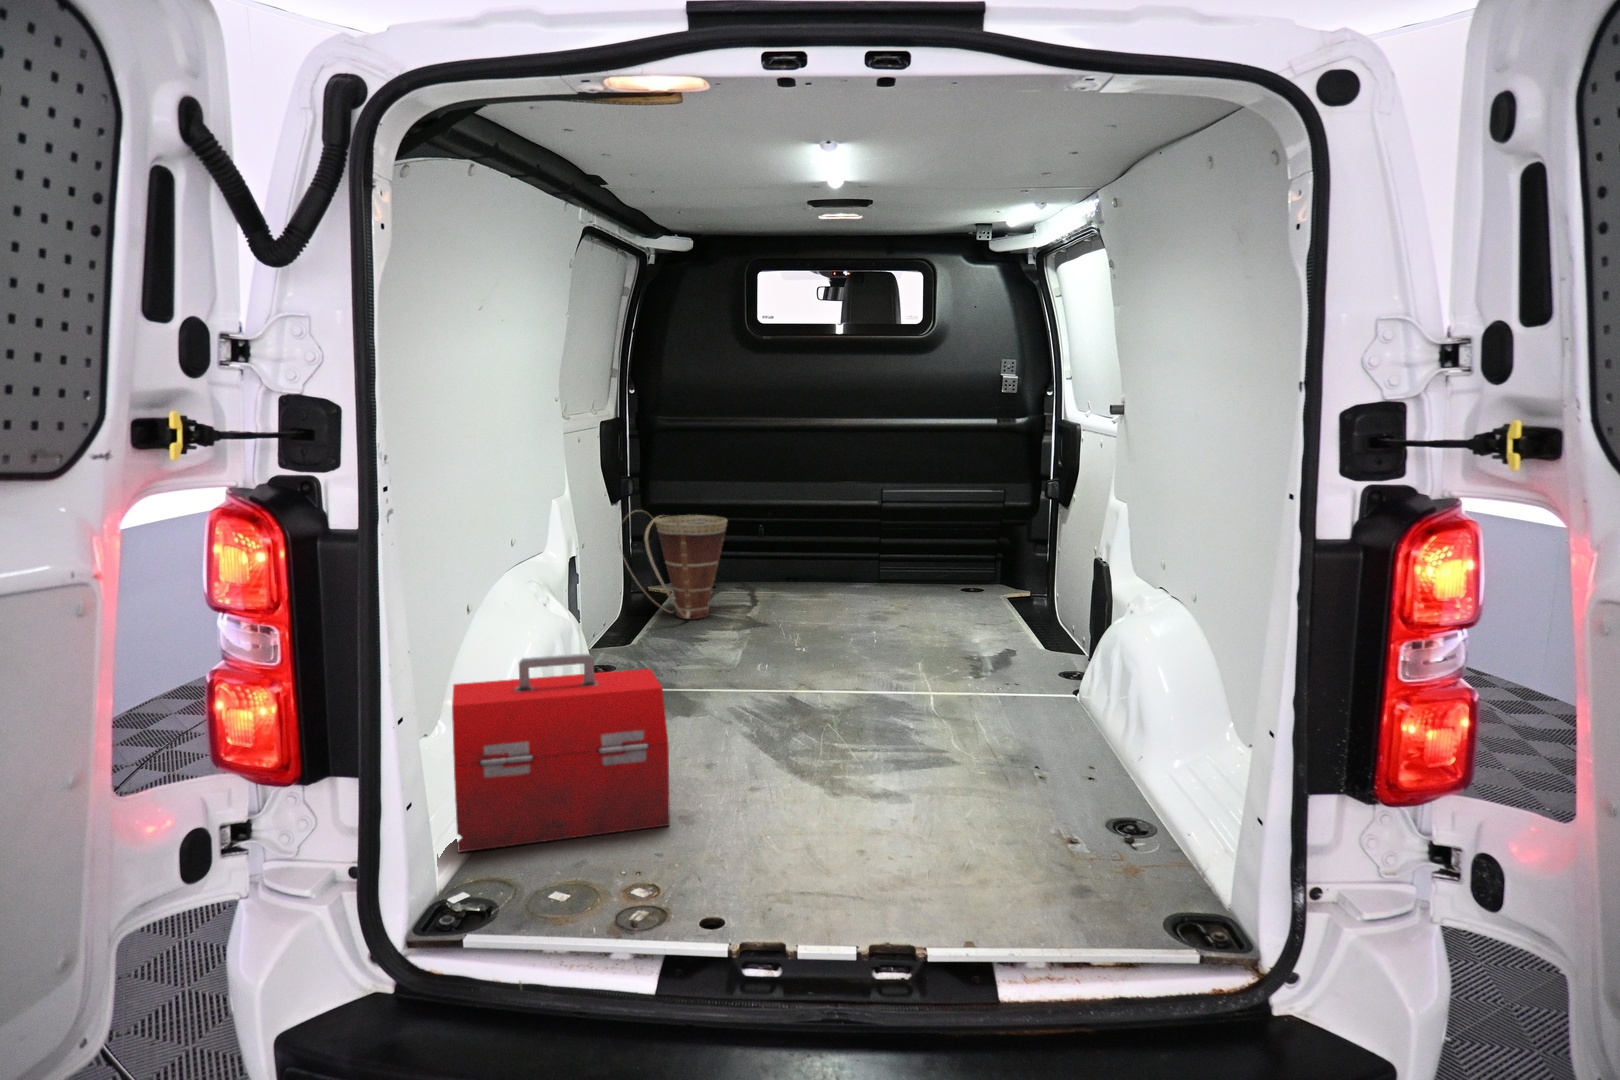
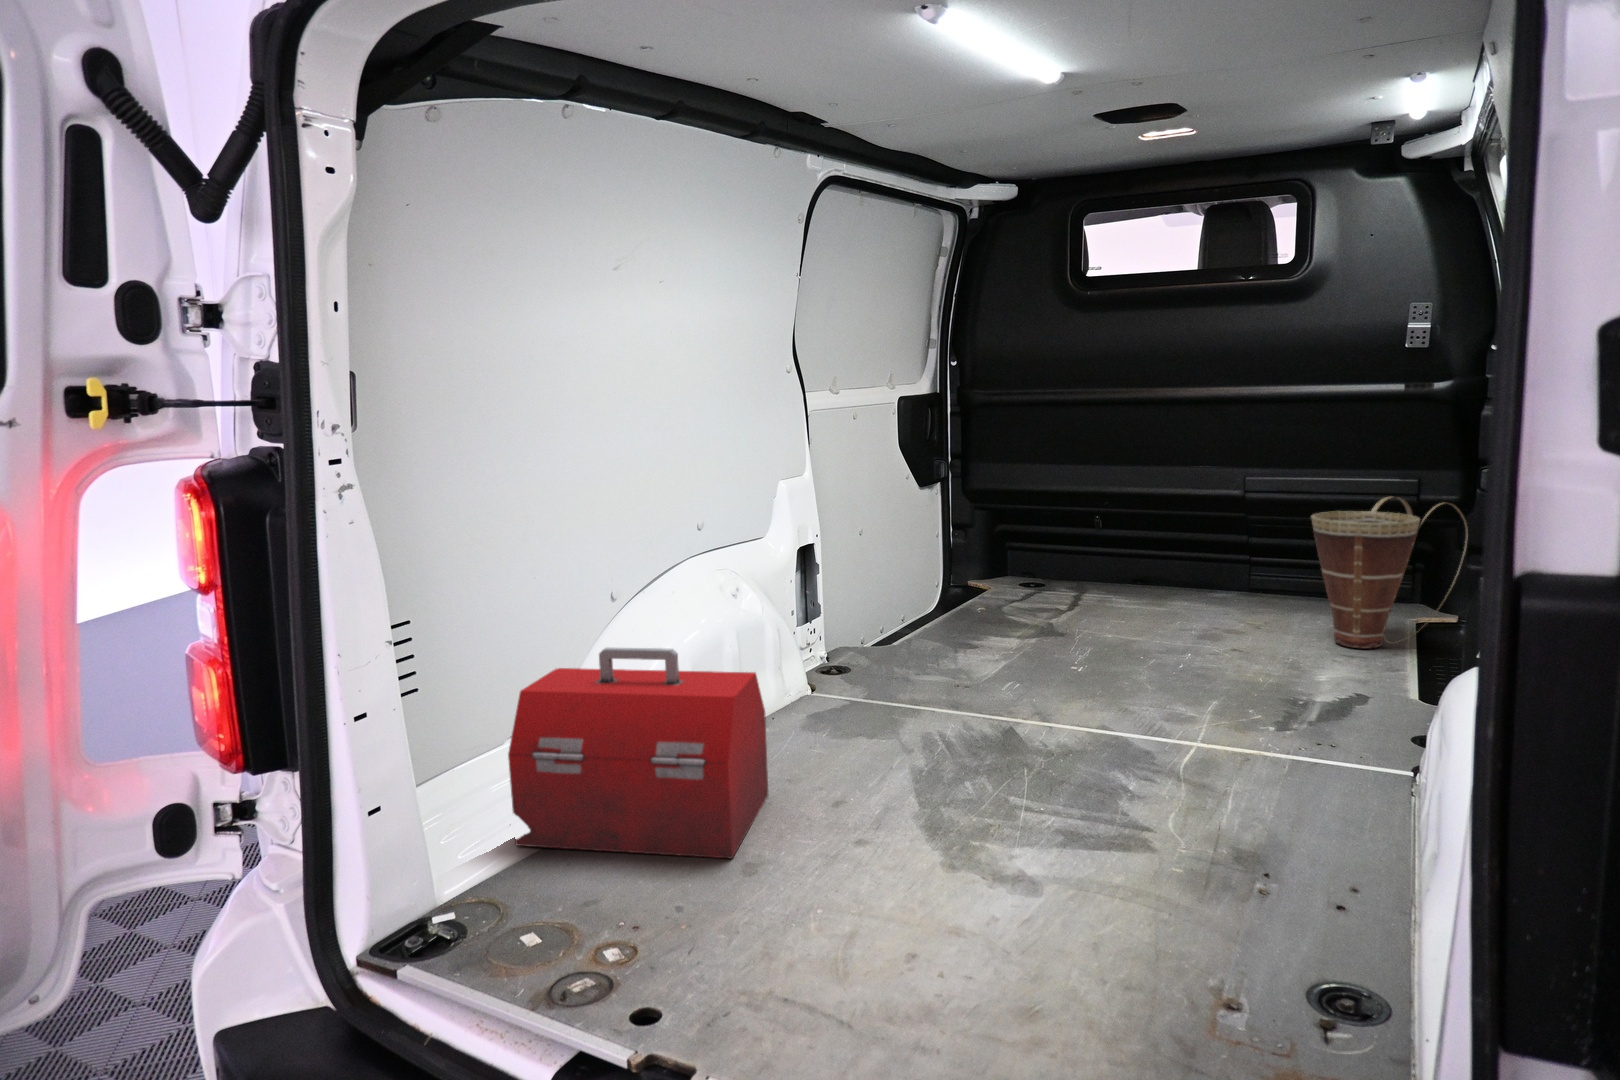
basket: present [619,510,727,619] -> present [1311,497,1468,649]

